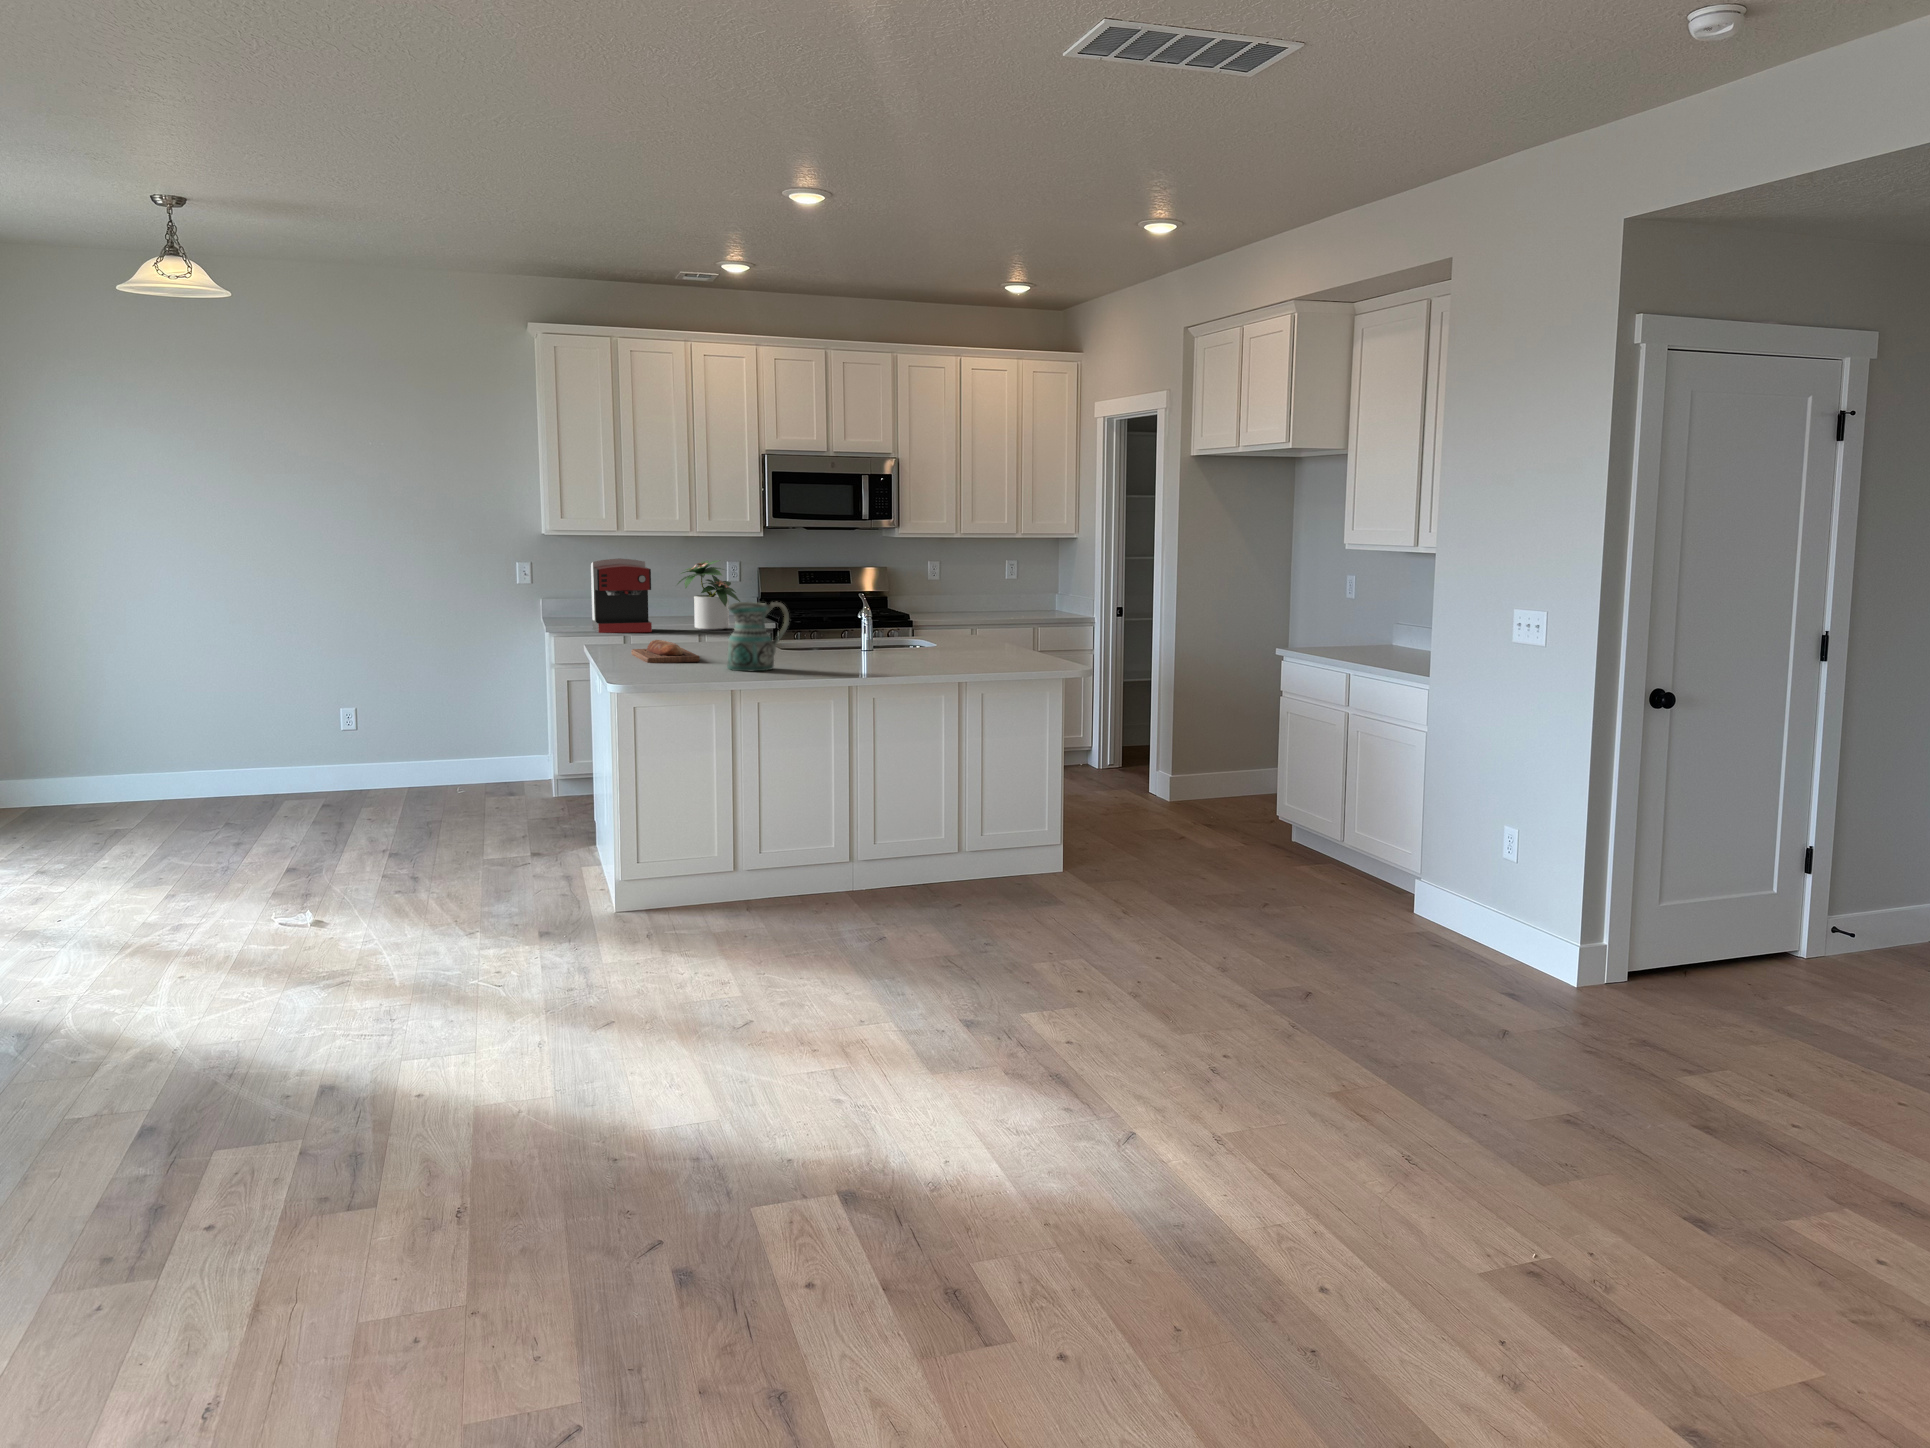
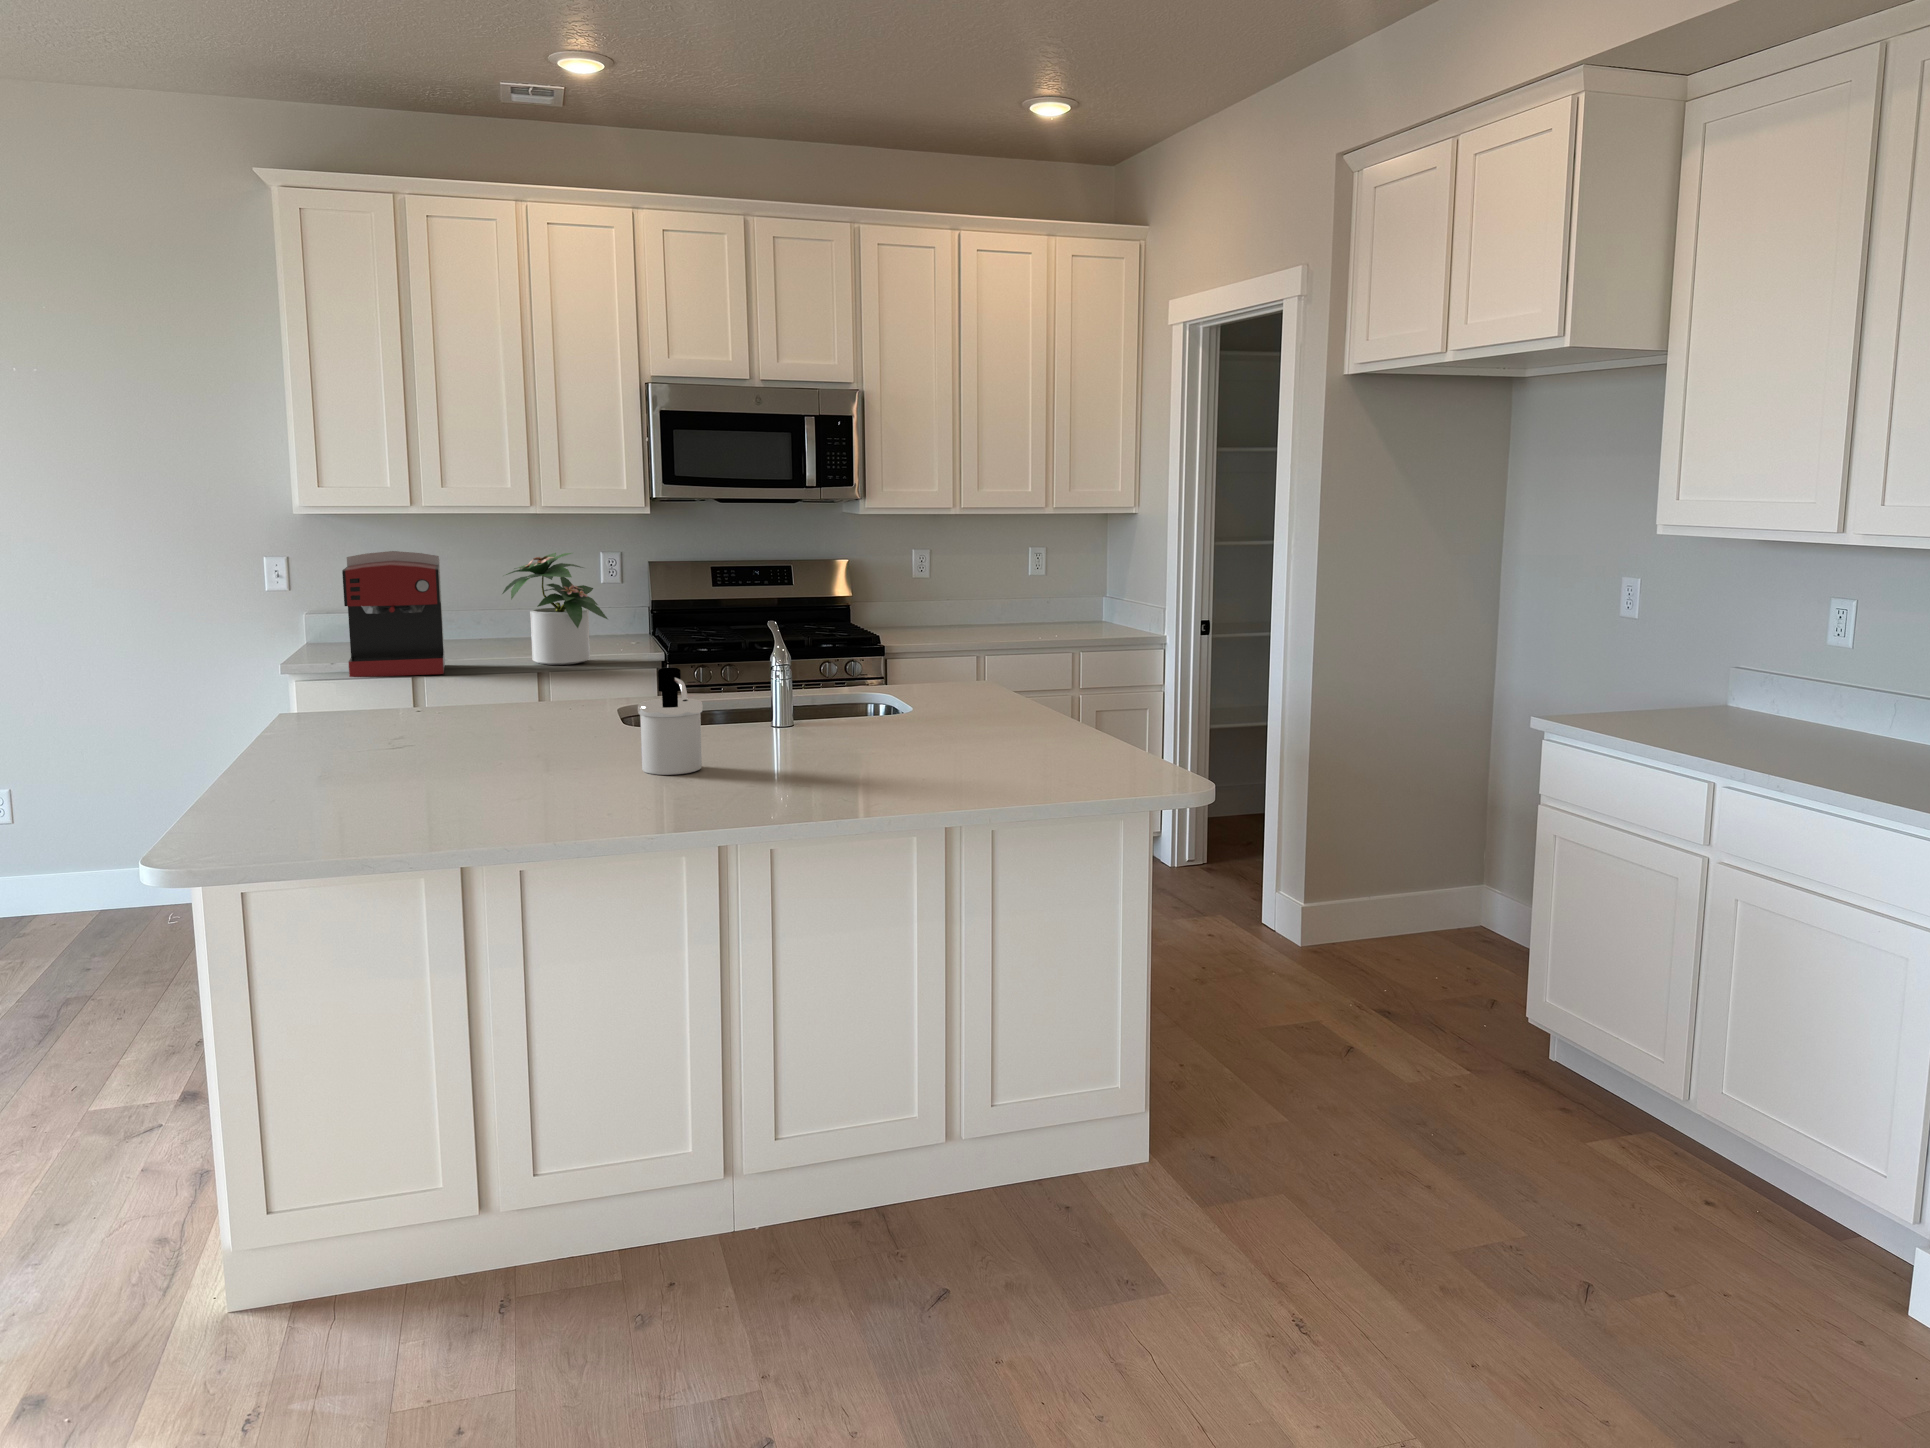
ceramic pitcher: present [727,602,789,671] -> none [444,650,584,802]
soap dispenser: none [808,614,839,666] -> present [638,667,703,775]
bread loaf: present [632,640,700,663] -> none [300,716,418,775]

